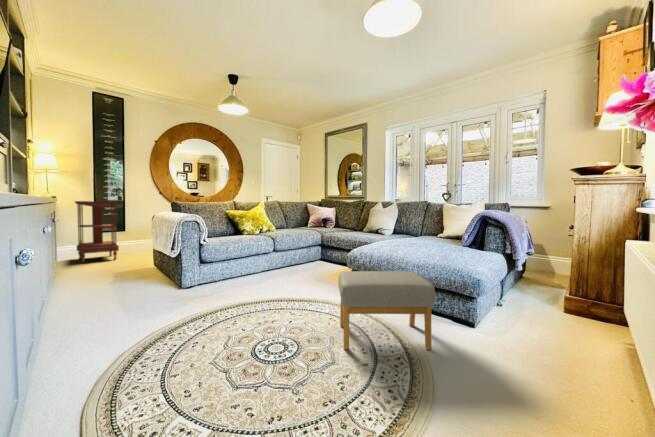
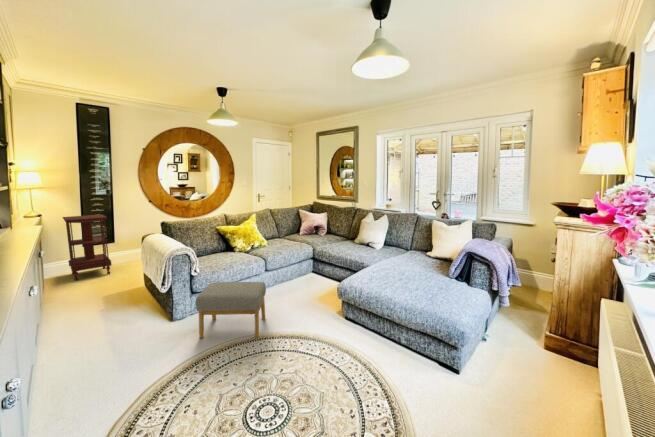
footstool: present [338,271,435,350] -> present [196,282,266,338]

